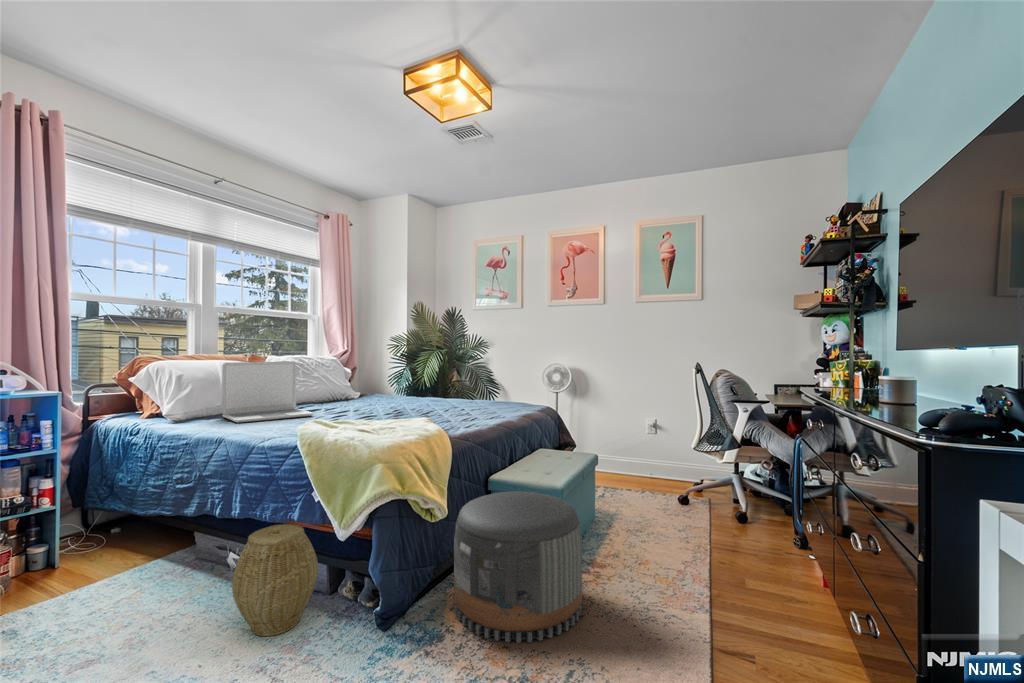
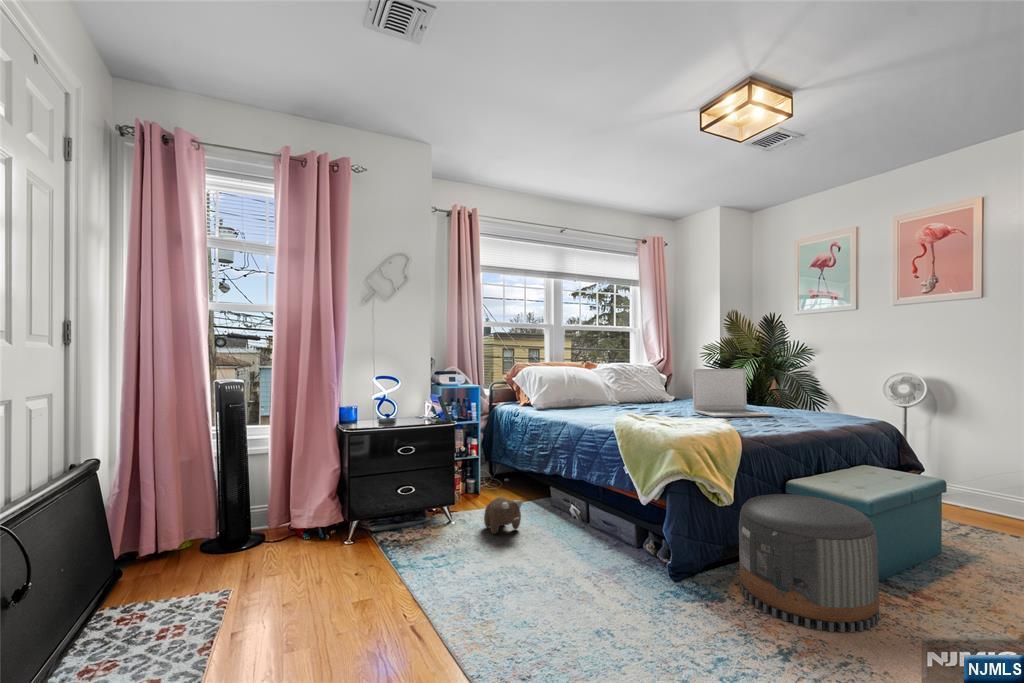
laptop: present [222,361,313,423] -> present [693,369,770,417]
woven basket: present [232,524,318,636] -> none [573,487,629,563]
plush toy: none [60,570,142,640] -> present [484,497,523,534]

